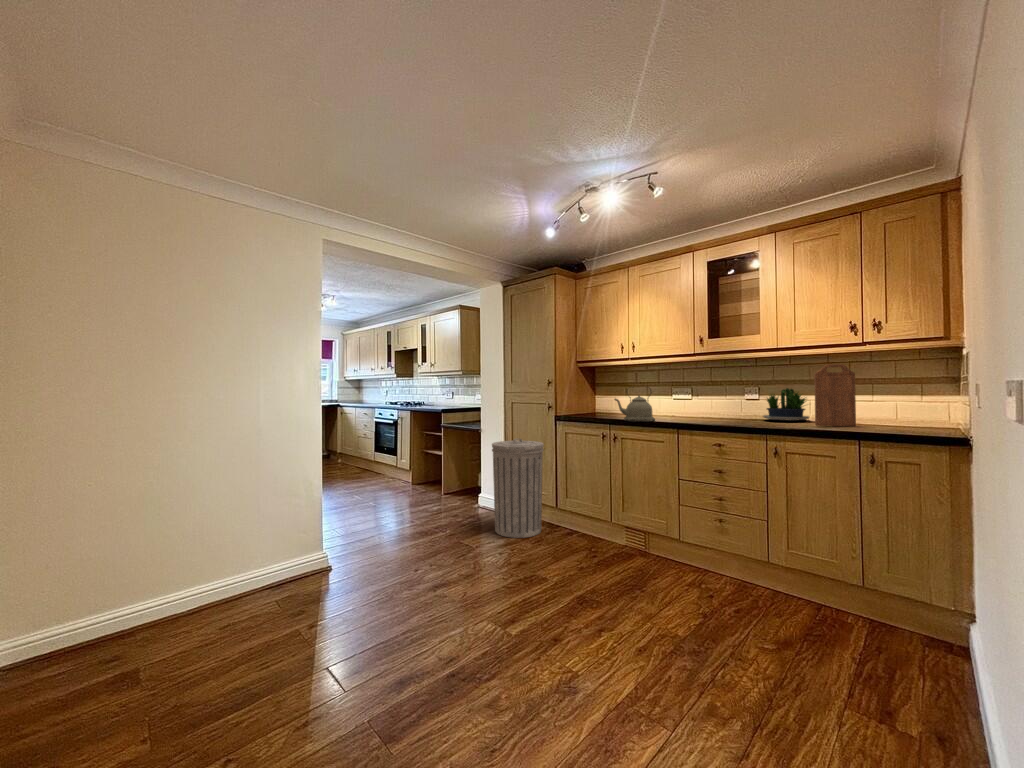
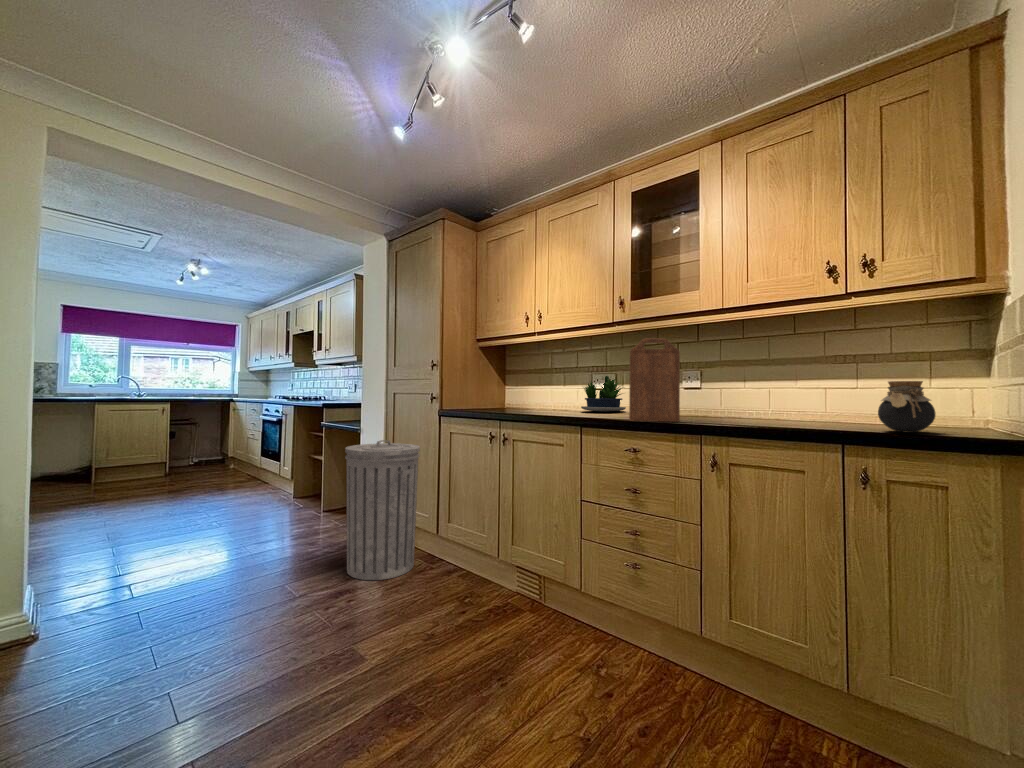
cutting board: present [814,364,856,426] -> present [629,338,680,422]
potted plant: present [763,388,809,421] -> present [581,376,626,412]
kettle: present [614,390,655,422] -> none [505,369,560,417]
jar: none [882,402,917,433] -> present [878,381,936,433]

